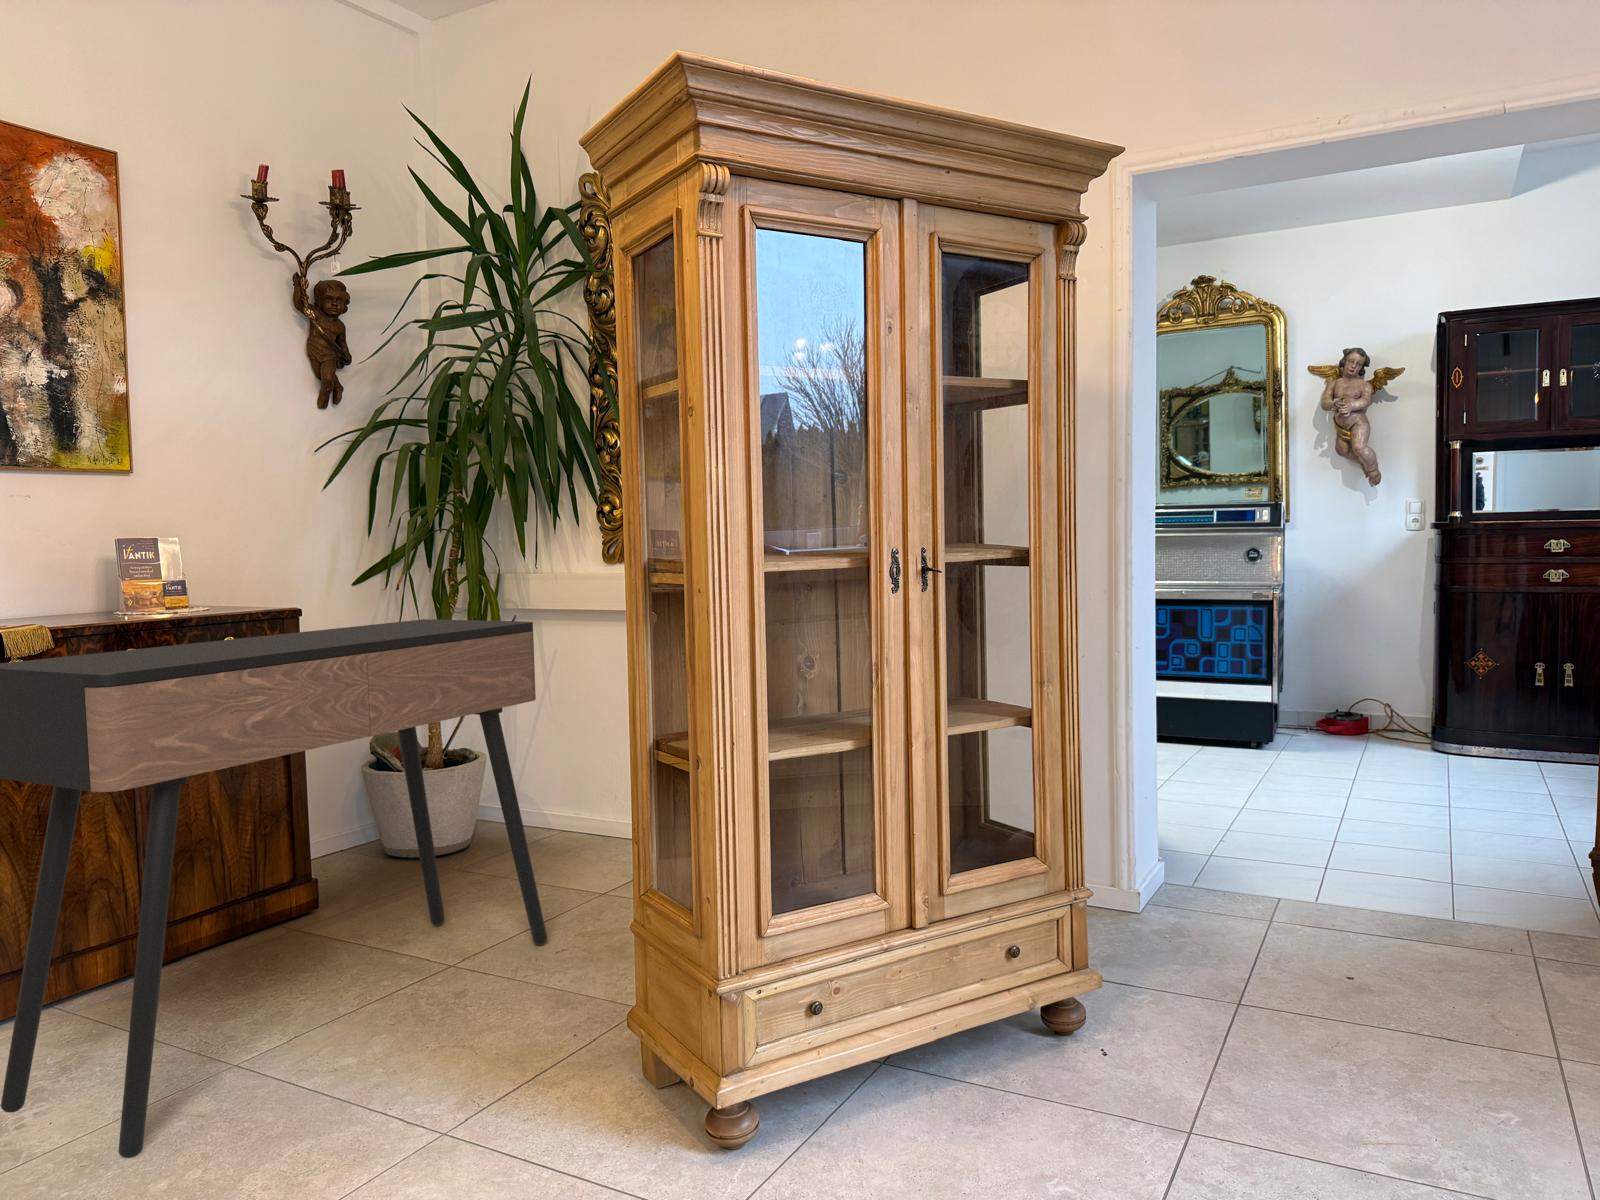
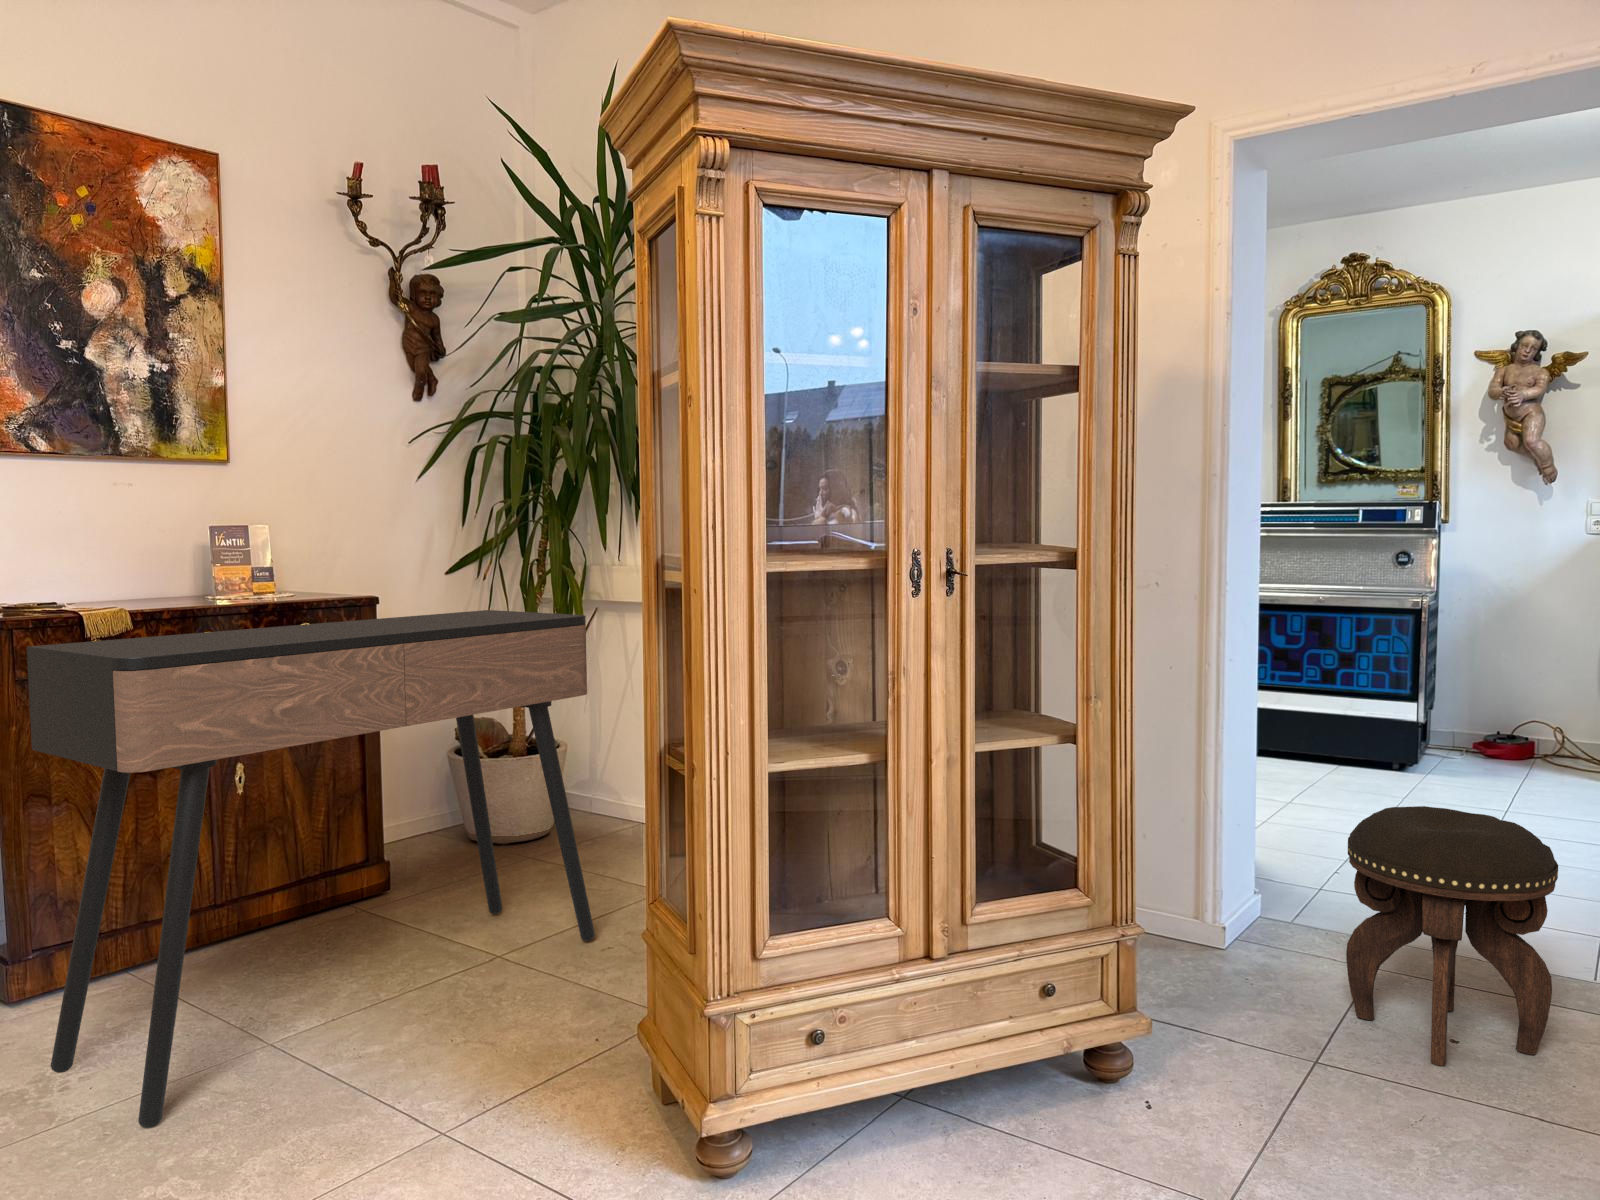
footstool: none [1255,772,1434,1000] -> present [1346,806,1558,1066]

